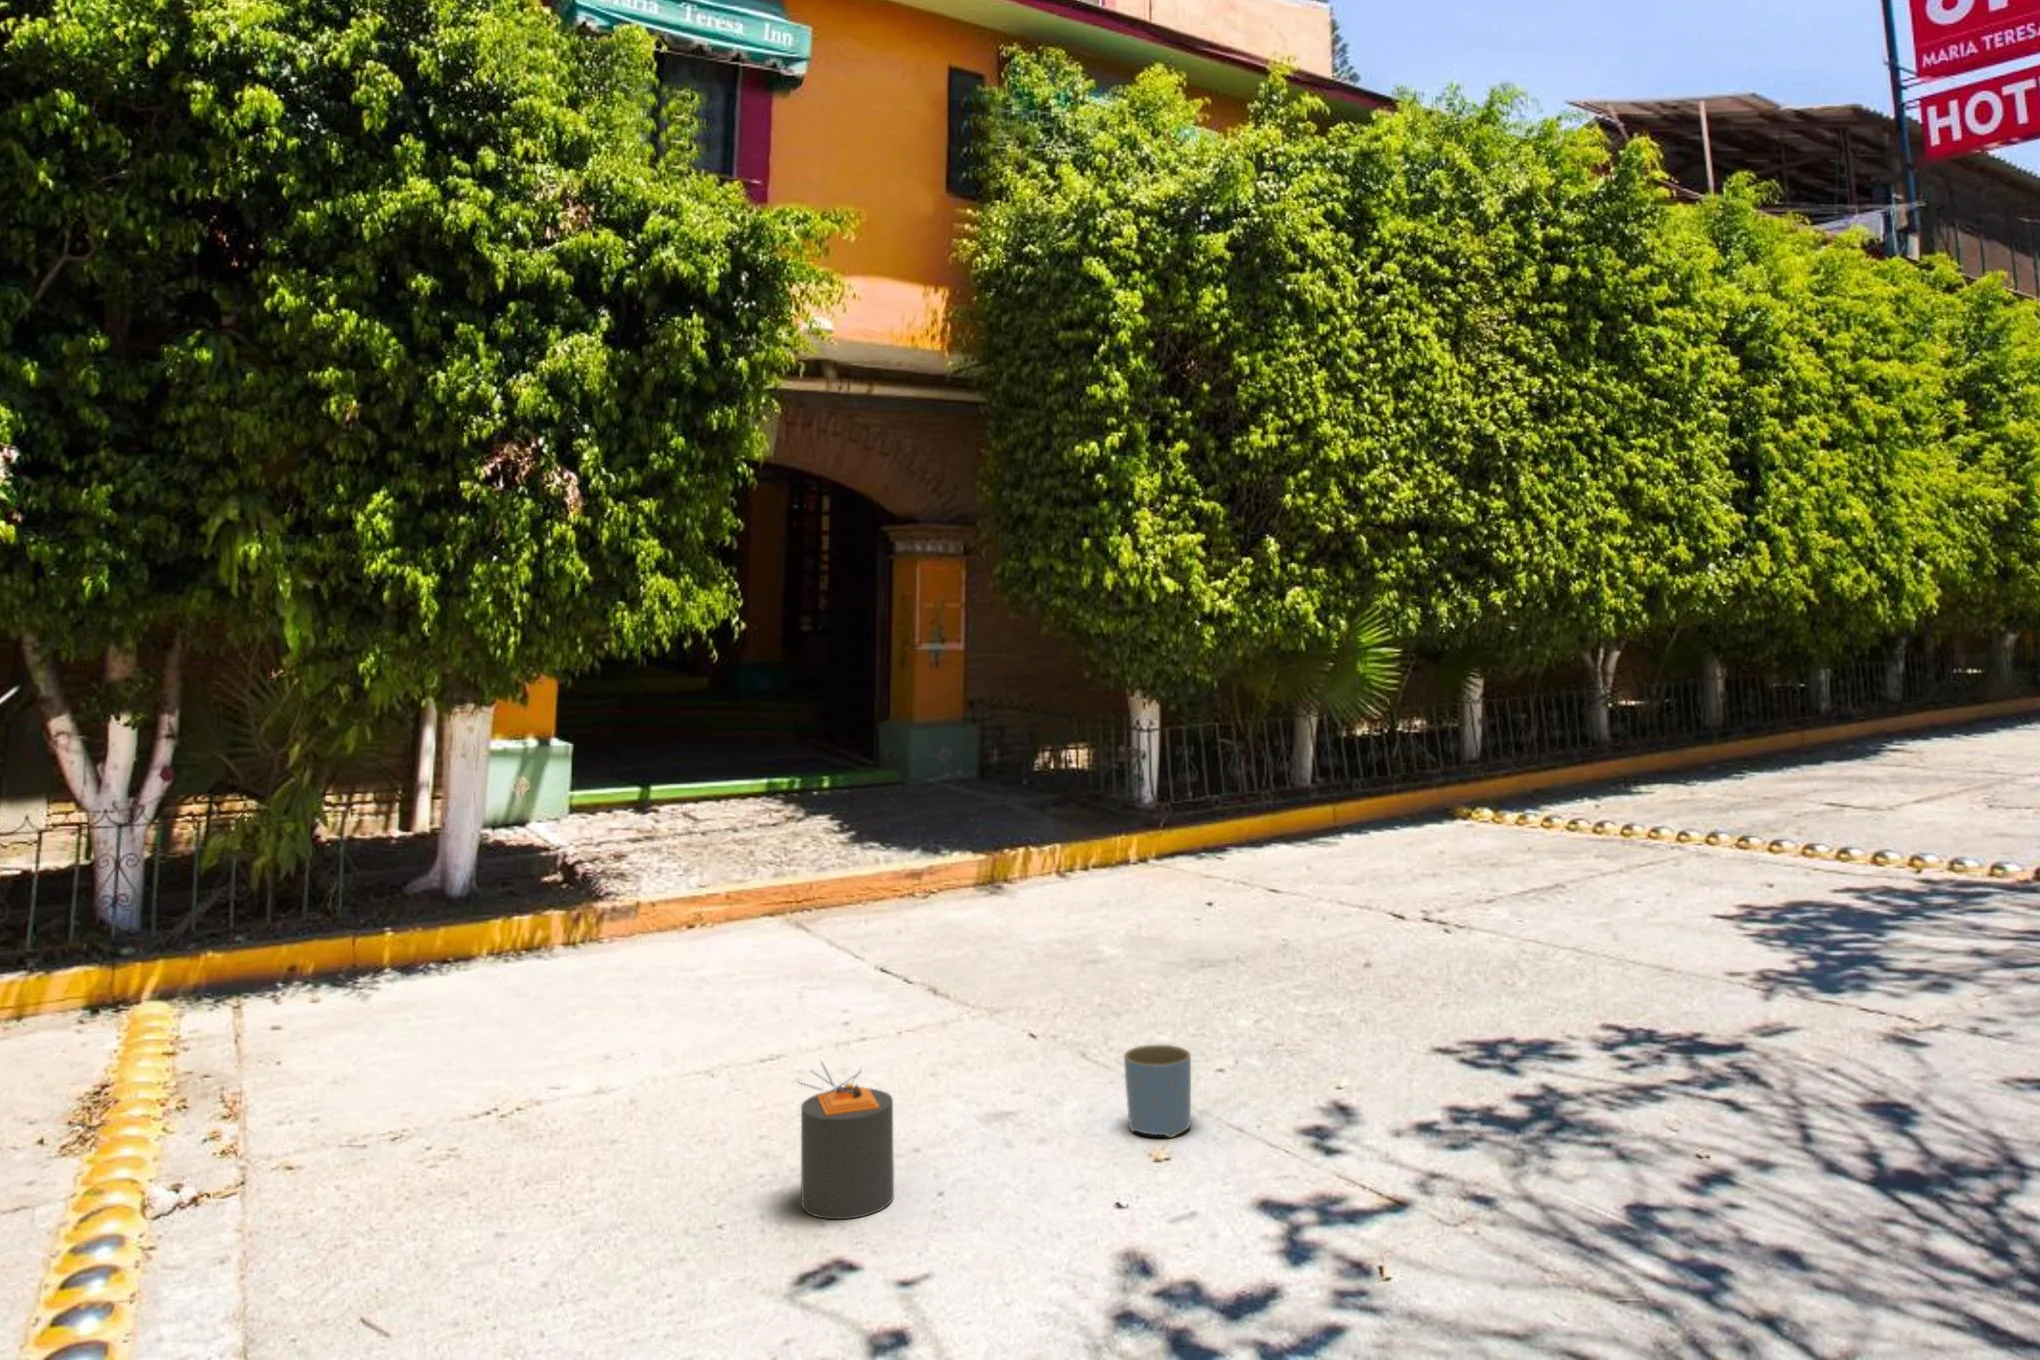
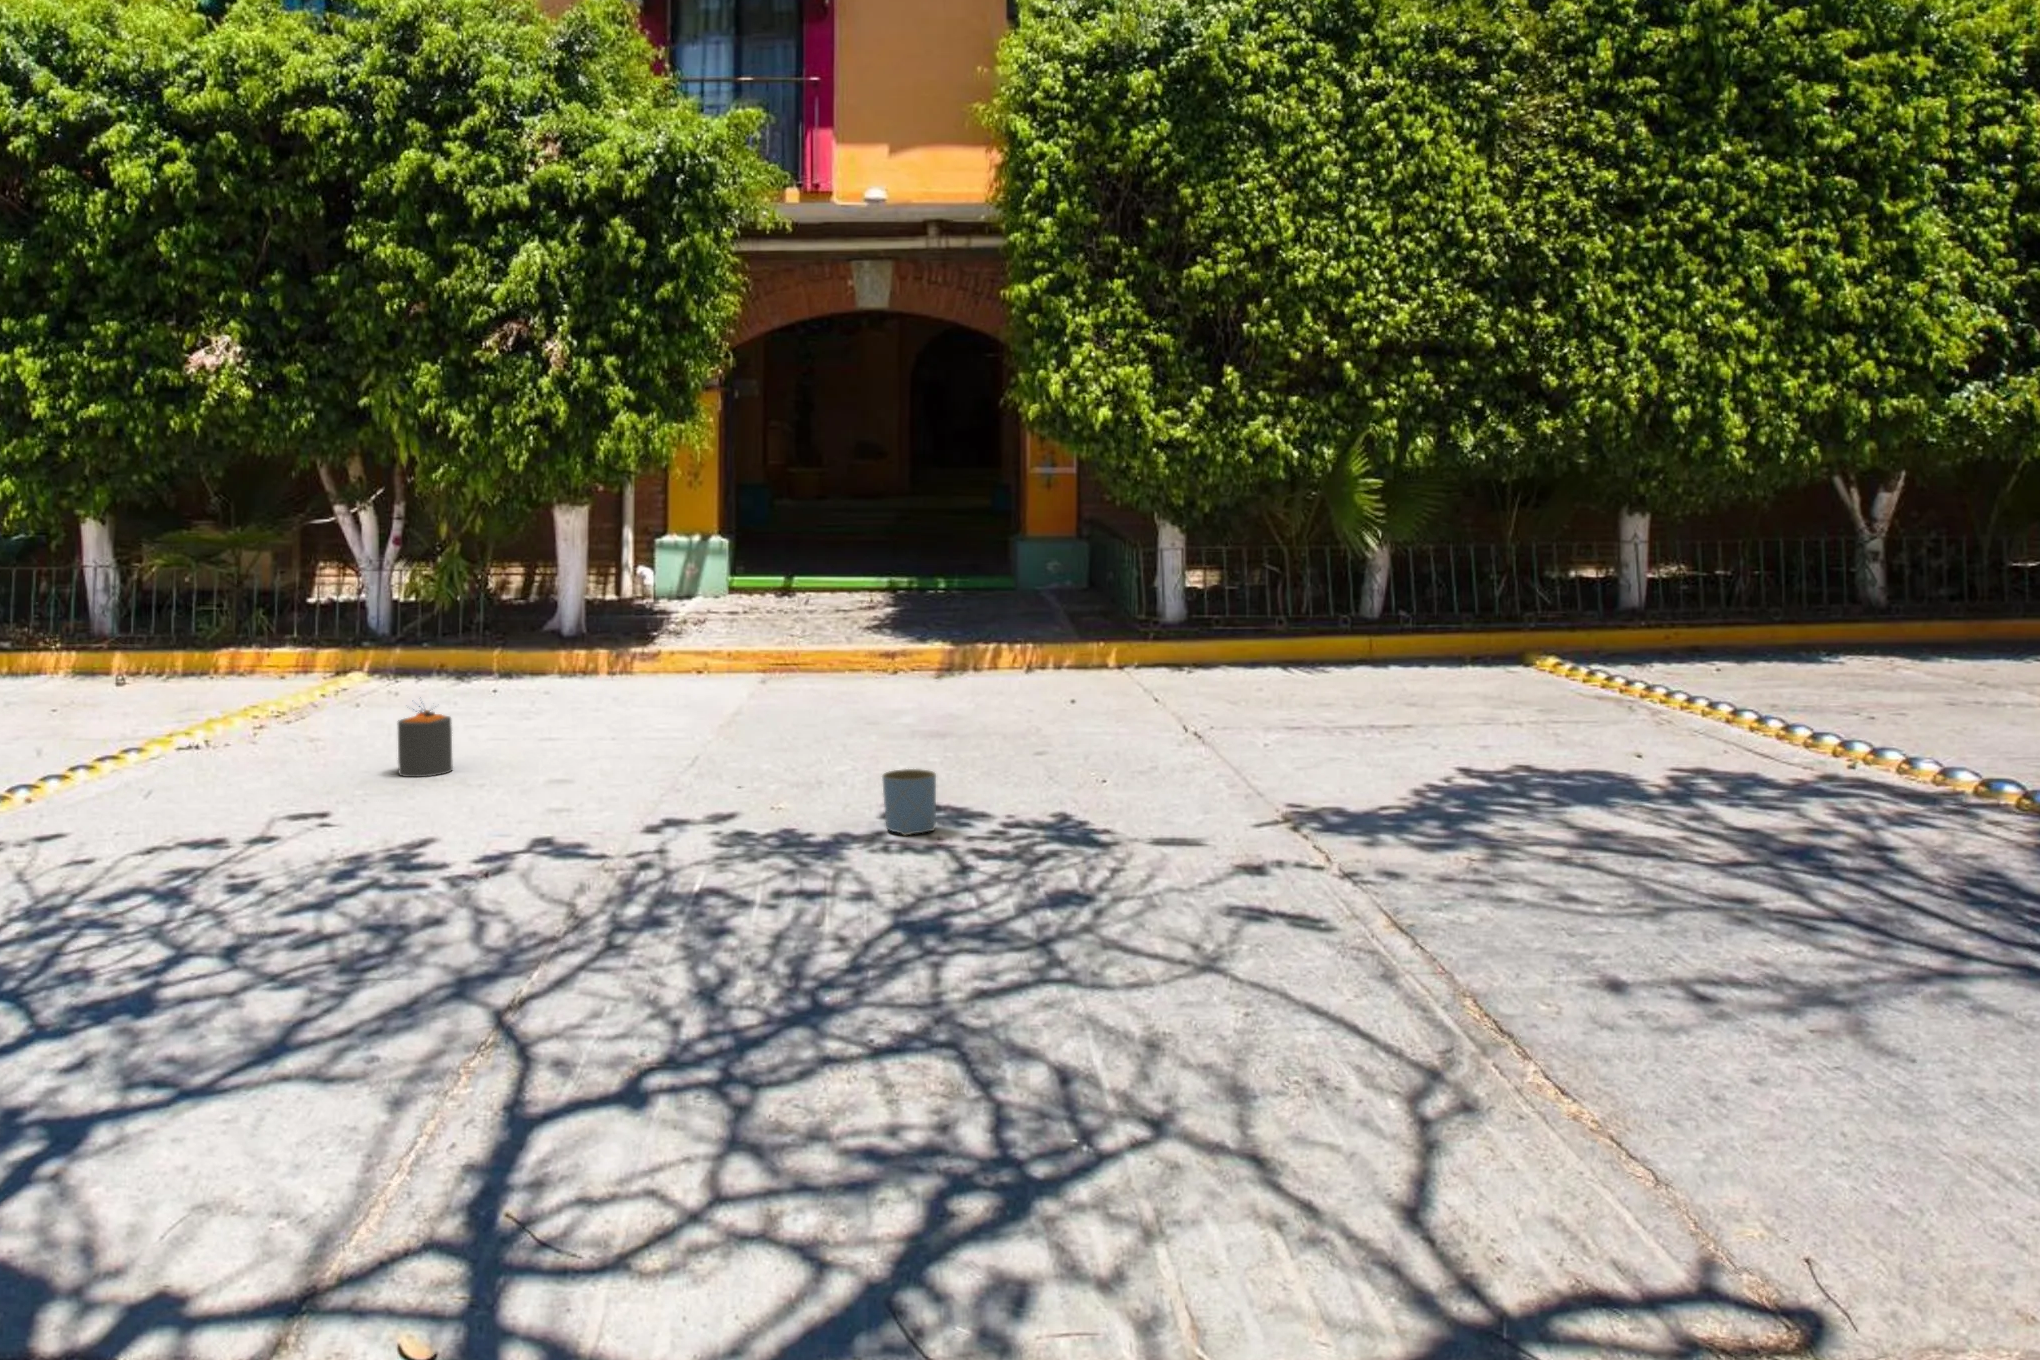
planter: present [1124,1045,1191,1138] -> present [882,769,936,836]

